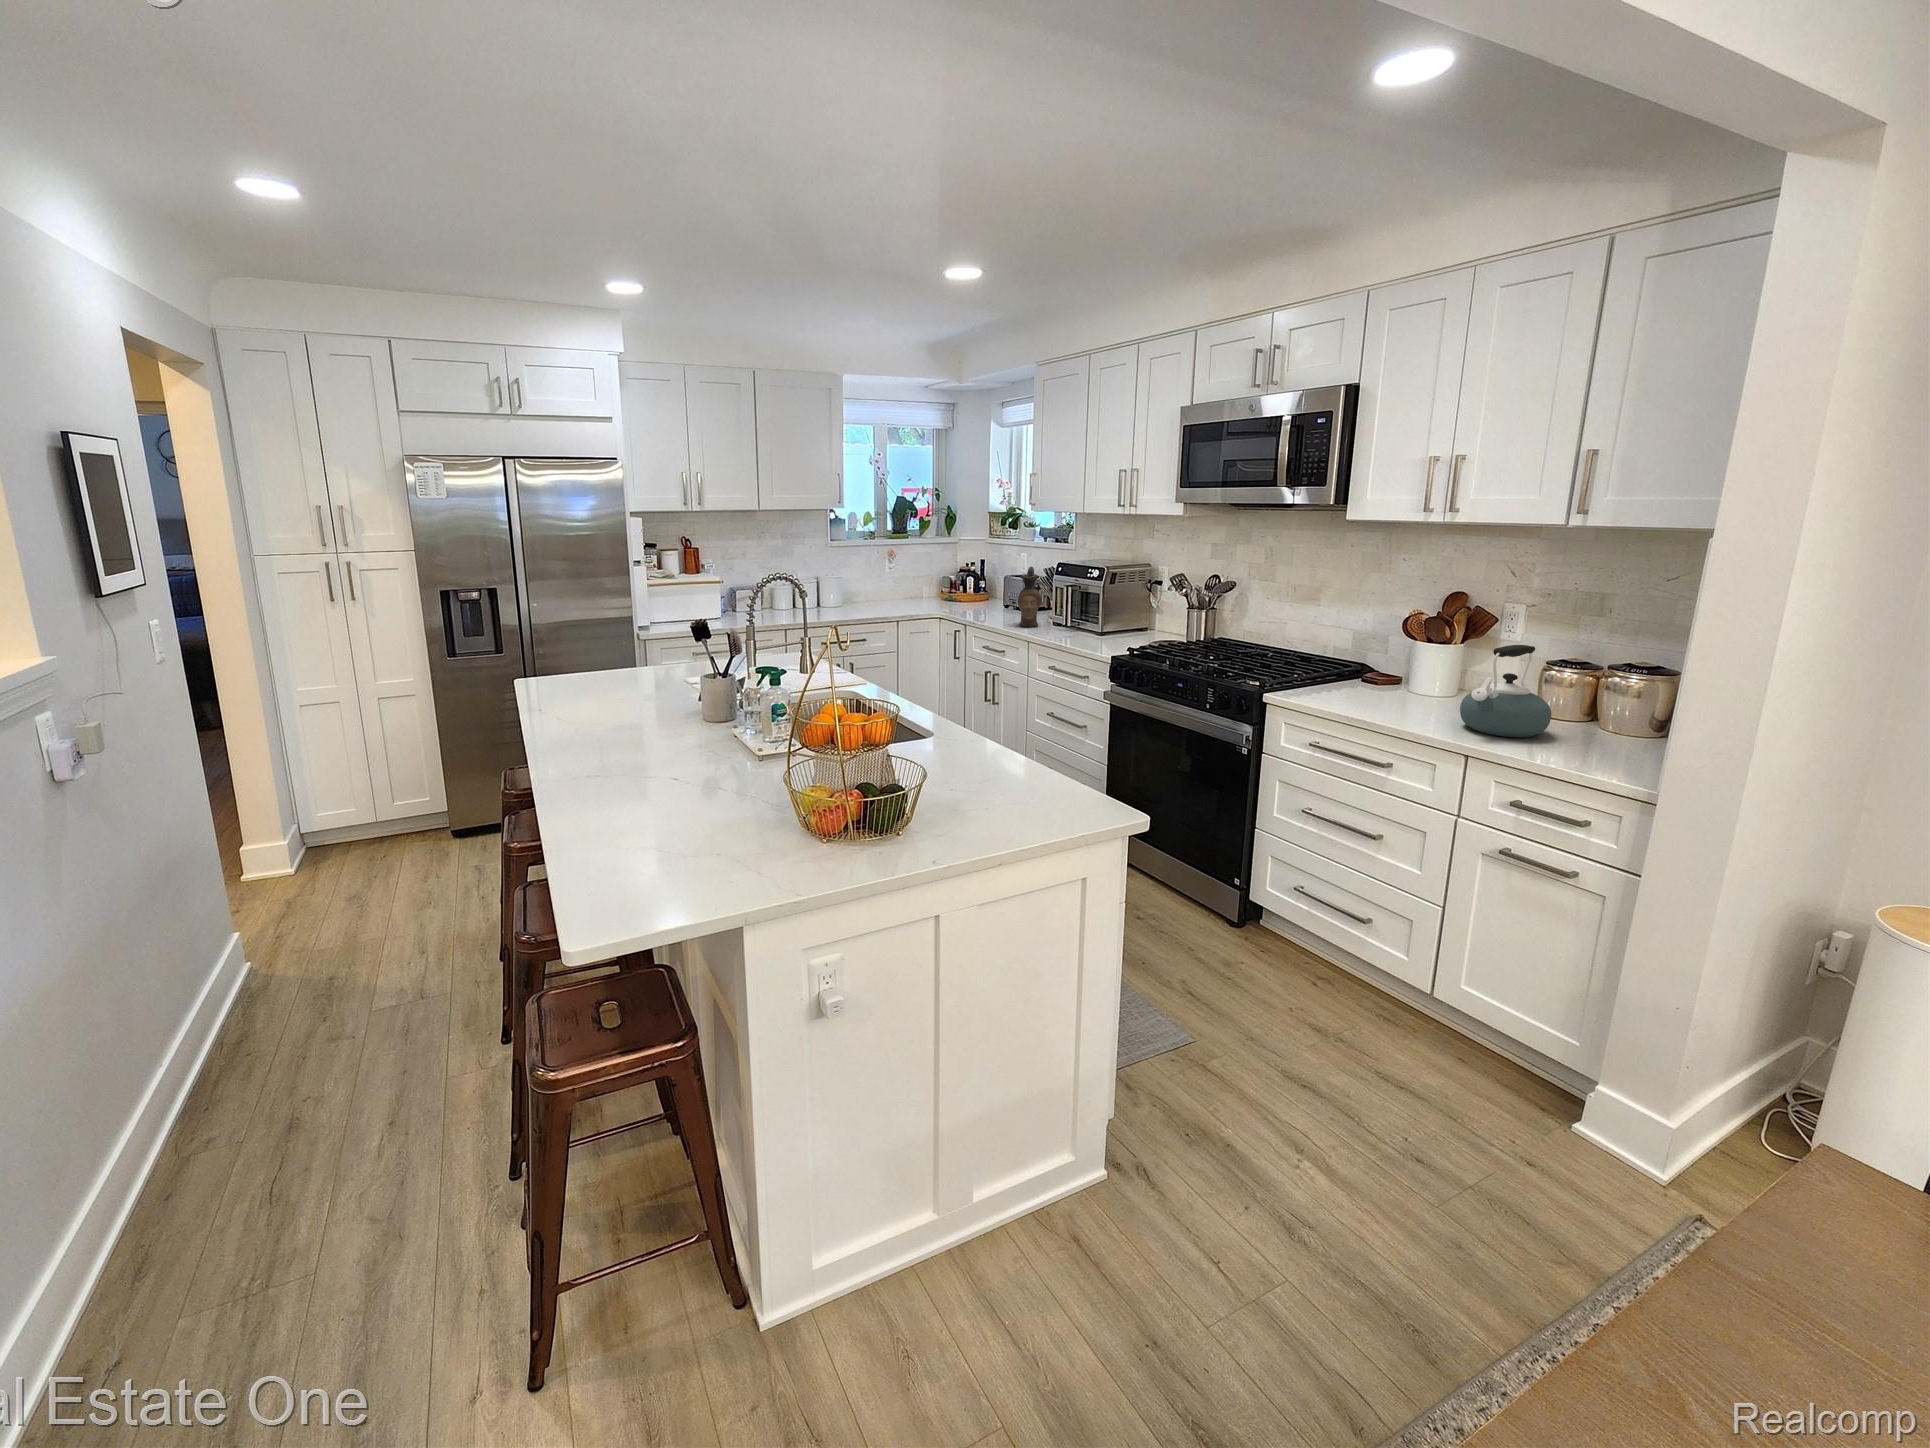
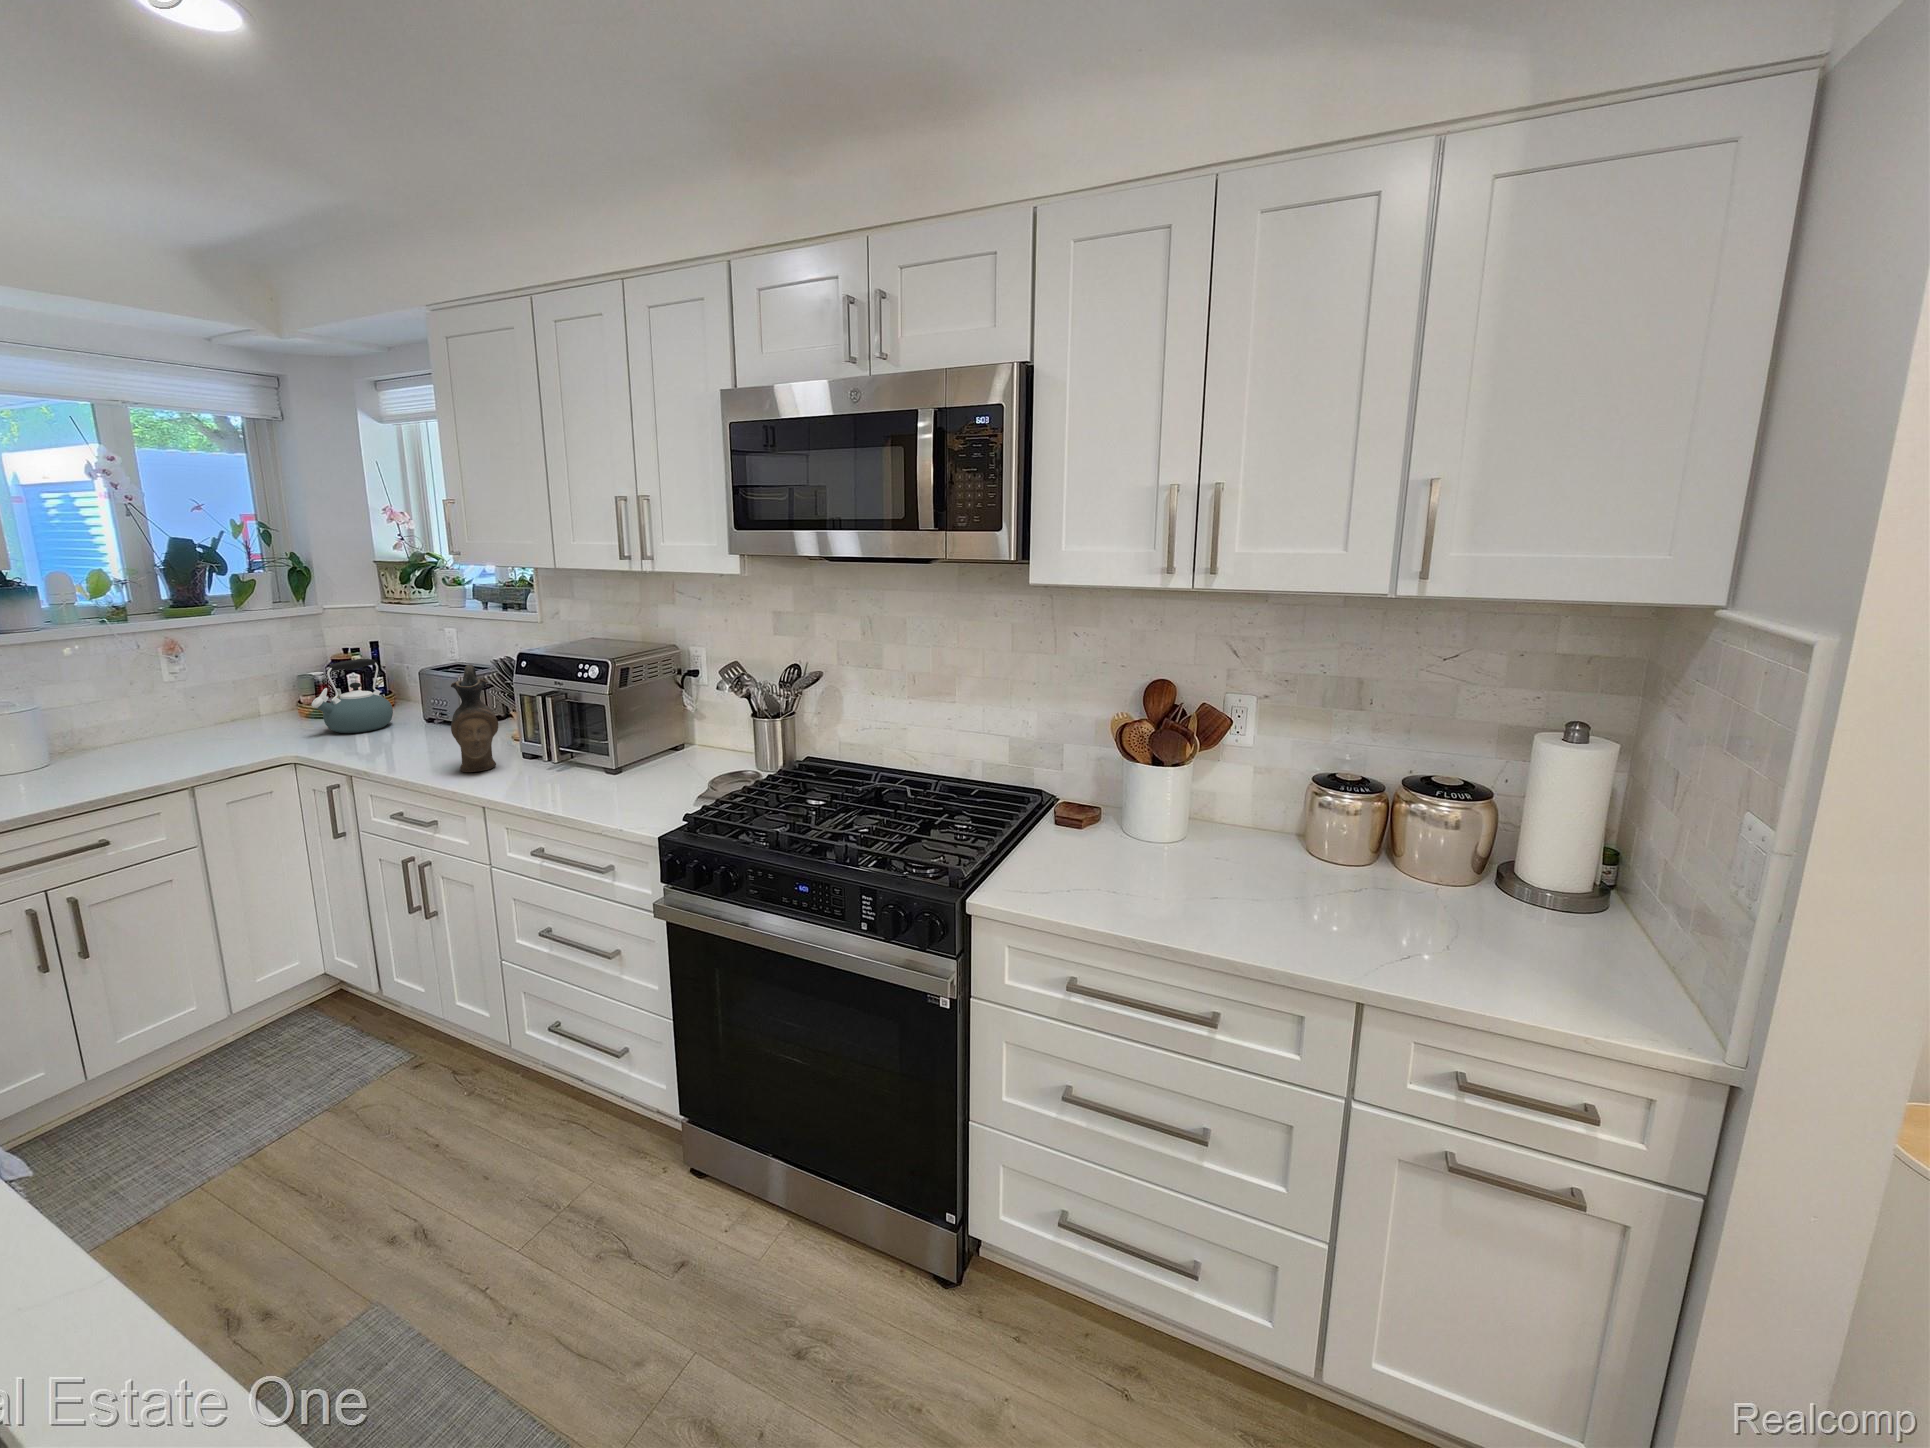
kettle: present [1460,645,1551,737] -> present [312,659,393,733]

